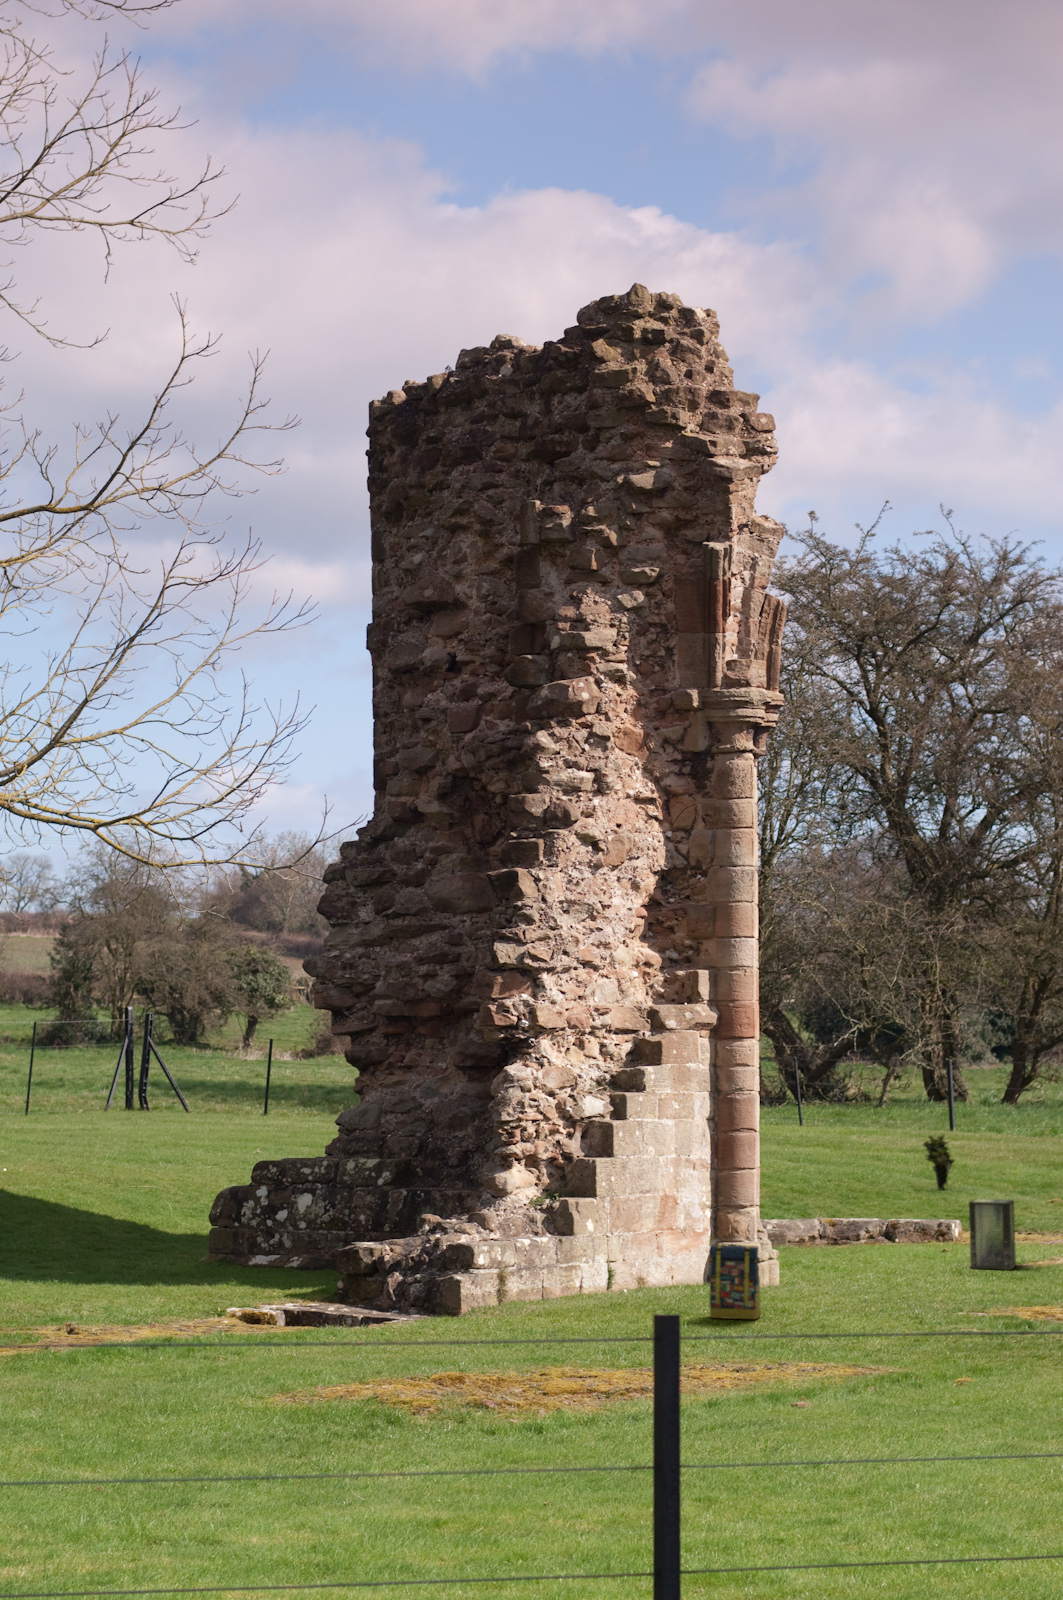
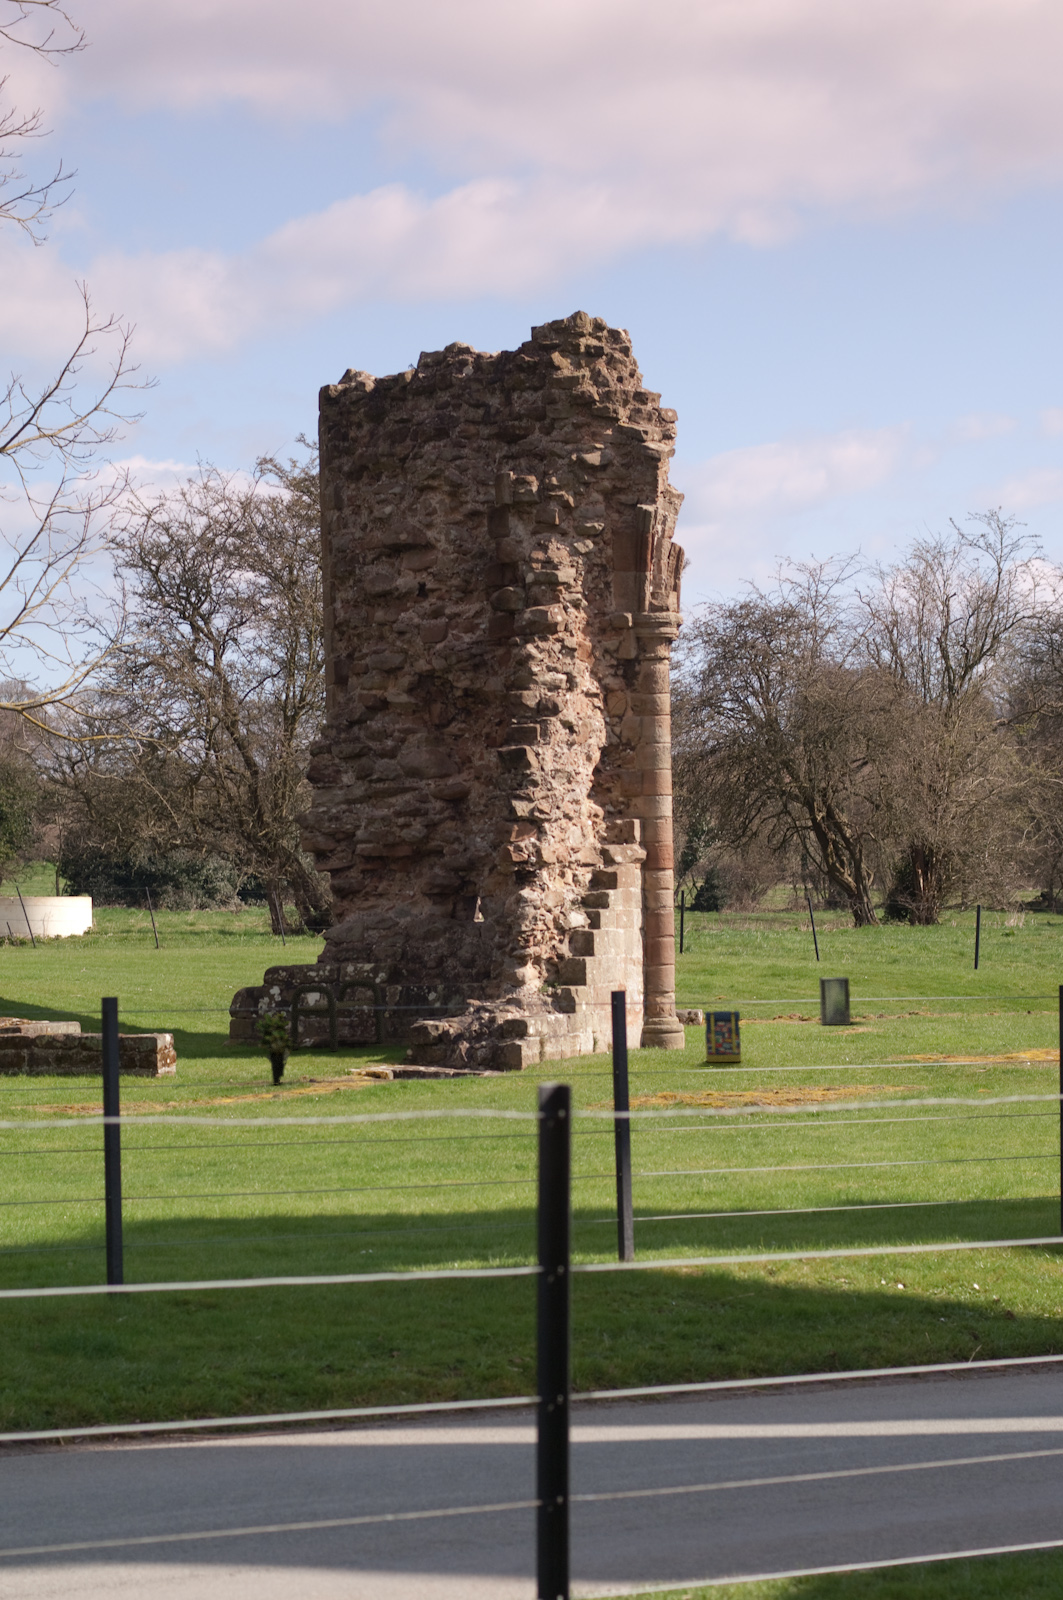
potted plant: present [923,1135,954,1190] -> present [255,1012,296,1084]
bench: none [219,1177,352,1273] -> present [290,979,384,1051]

